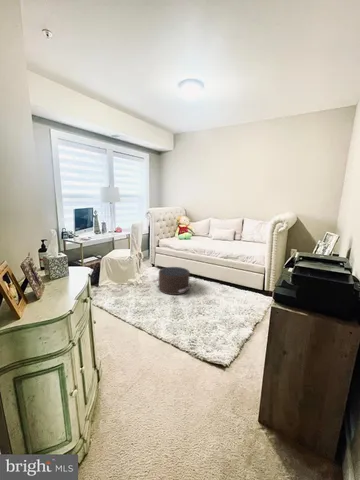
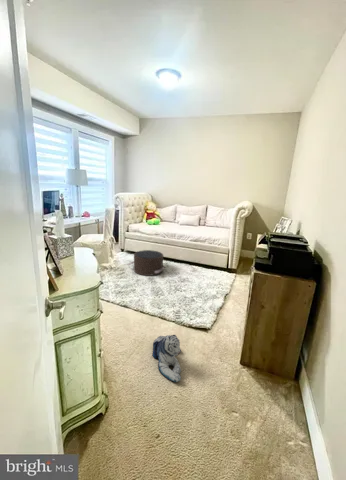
plush toy: none [151,372,187,439] -> present [152,335,181,382]

